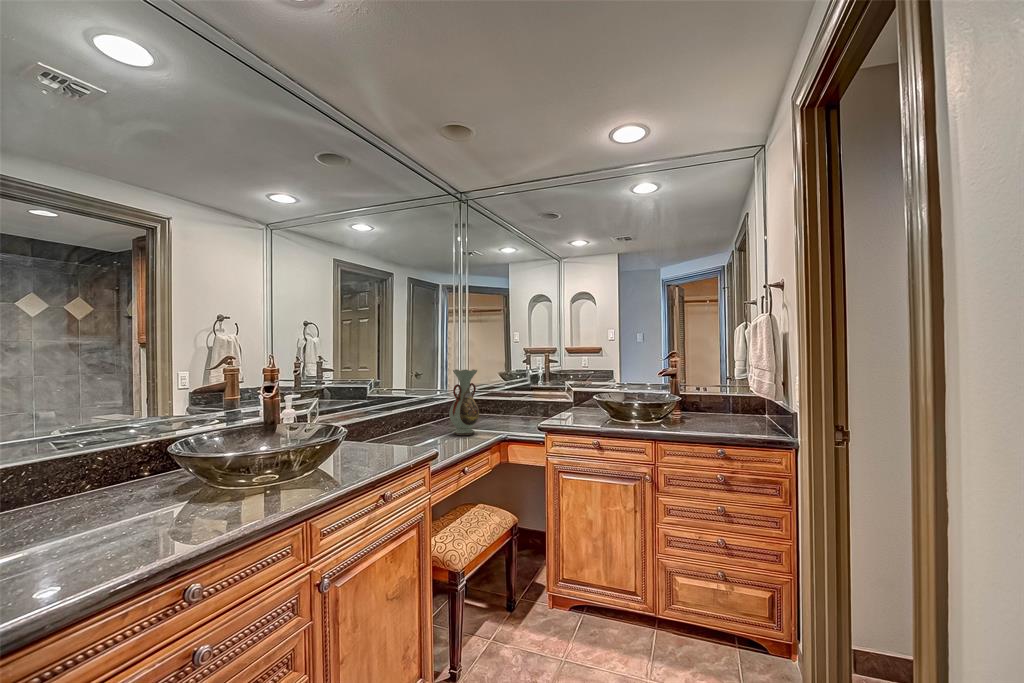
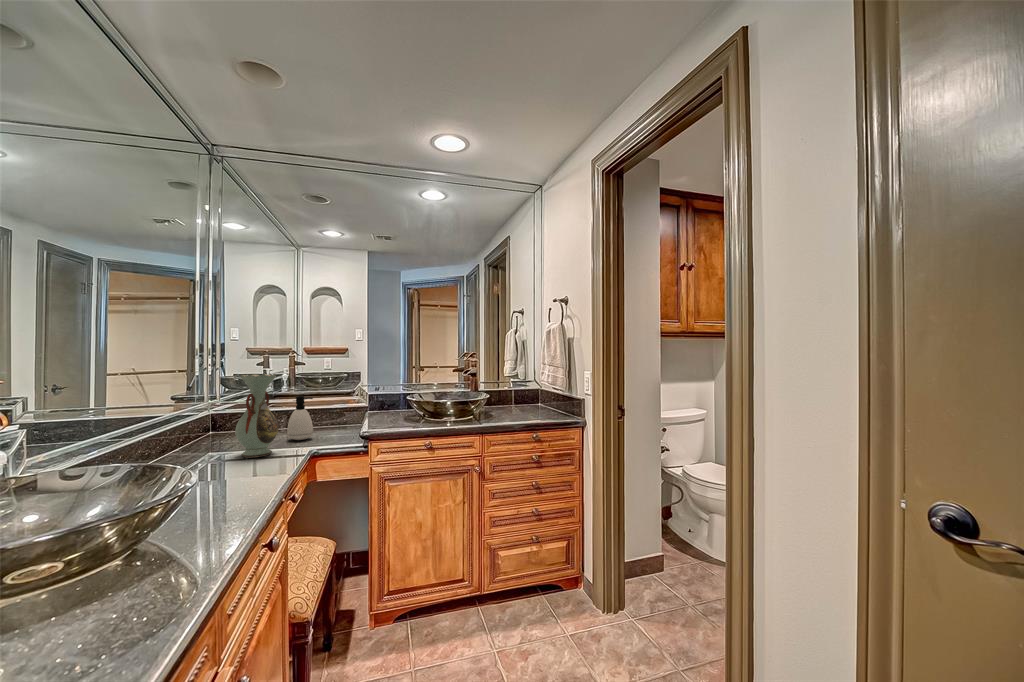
soap dispenser: none [496,389,516,426] -> present [287,396,313,440]

